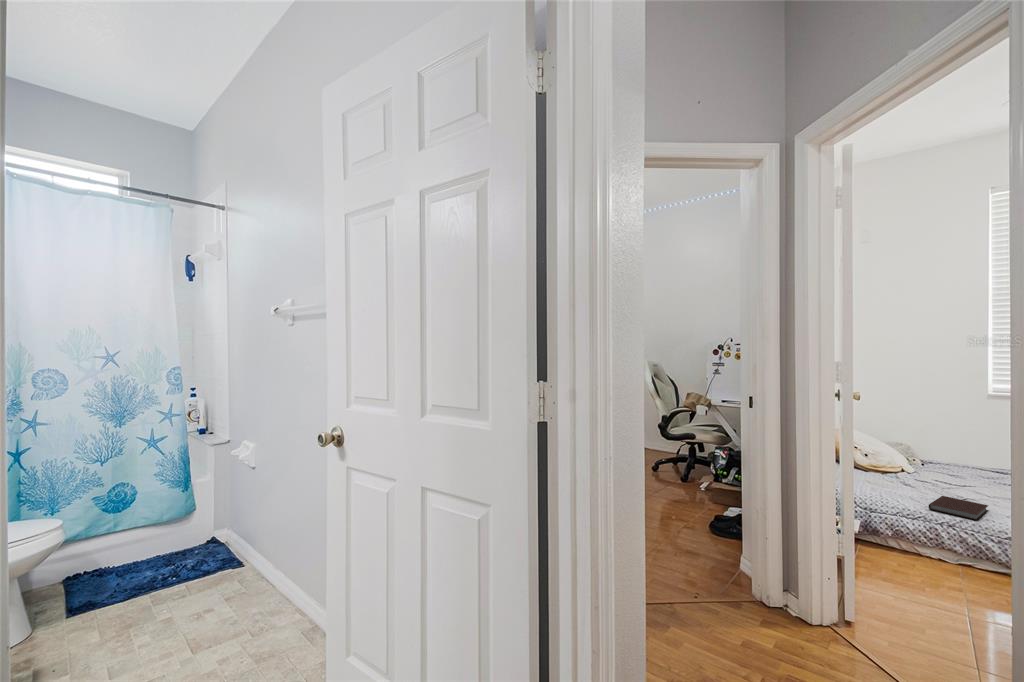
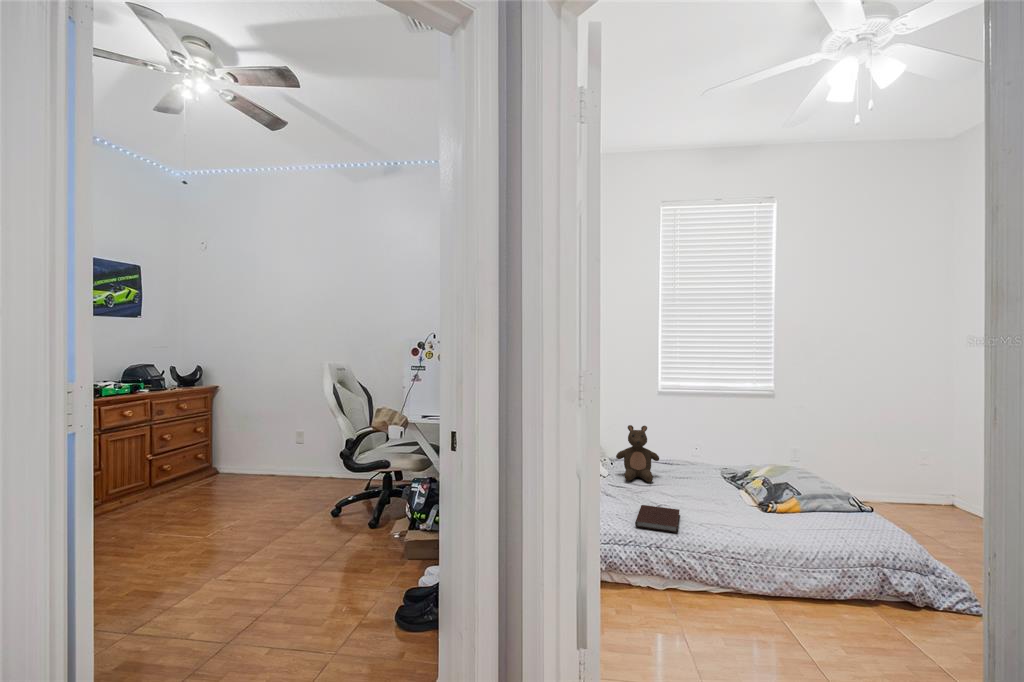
stuffed bear: none [922,427,979,483] -> present [616,425,659,482]

